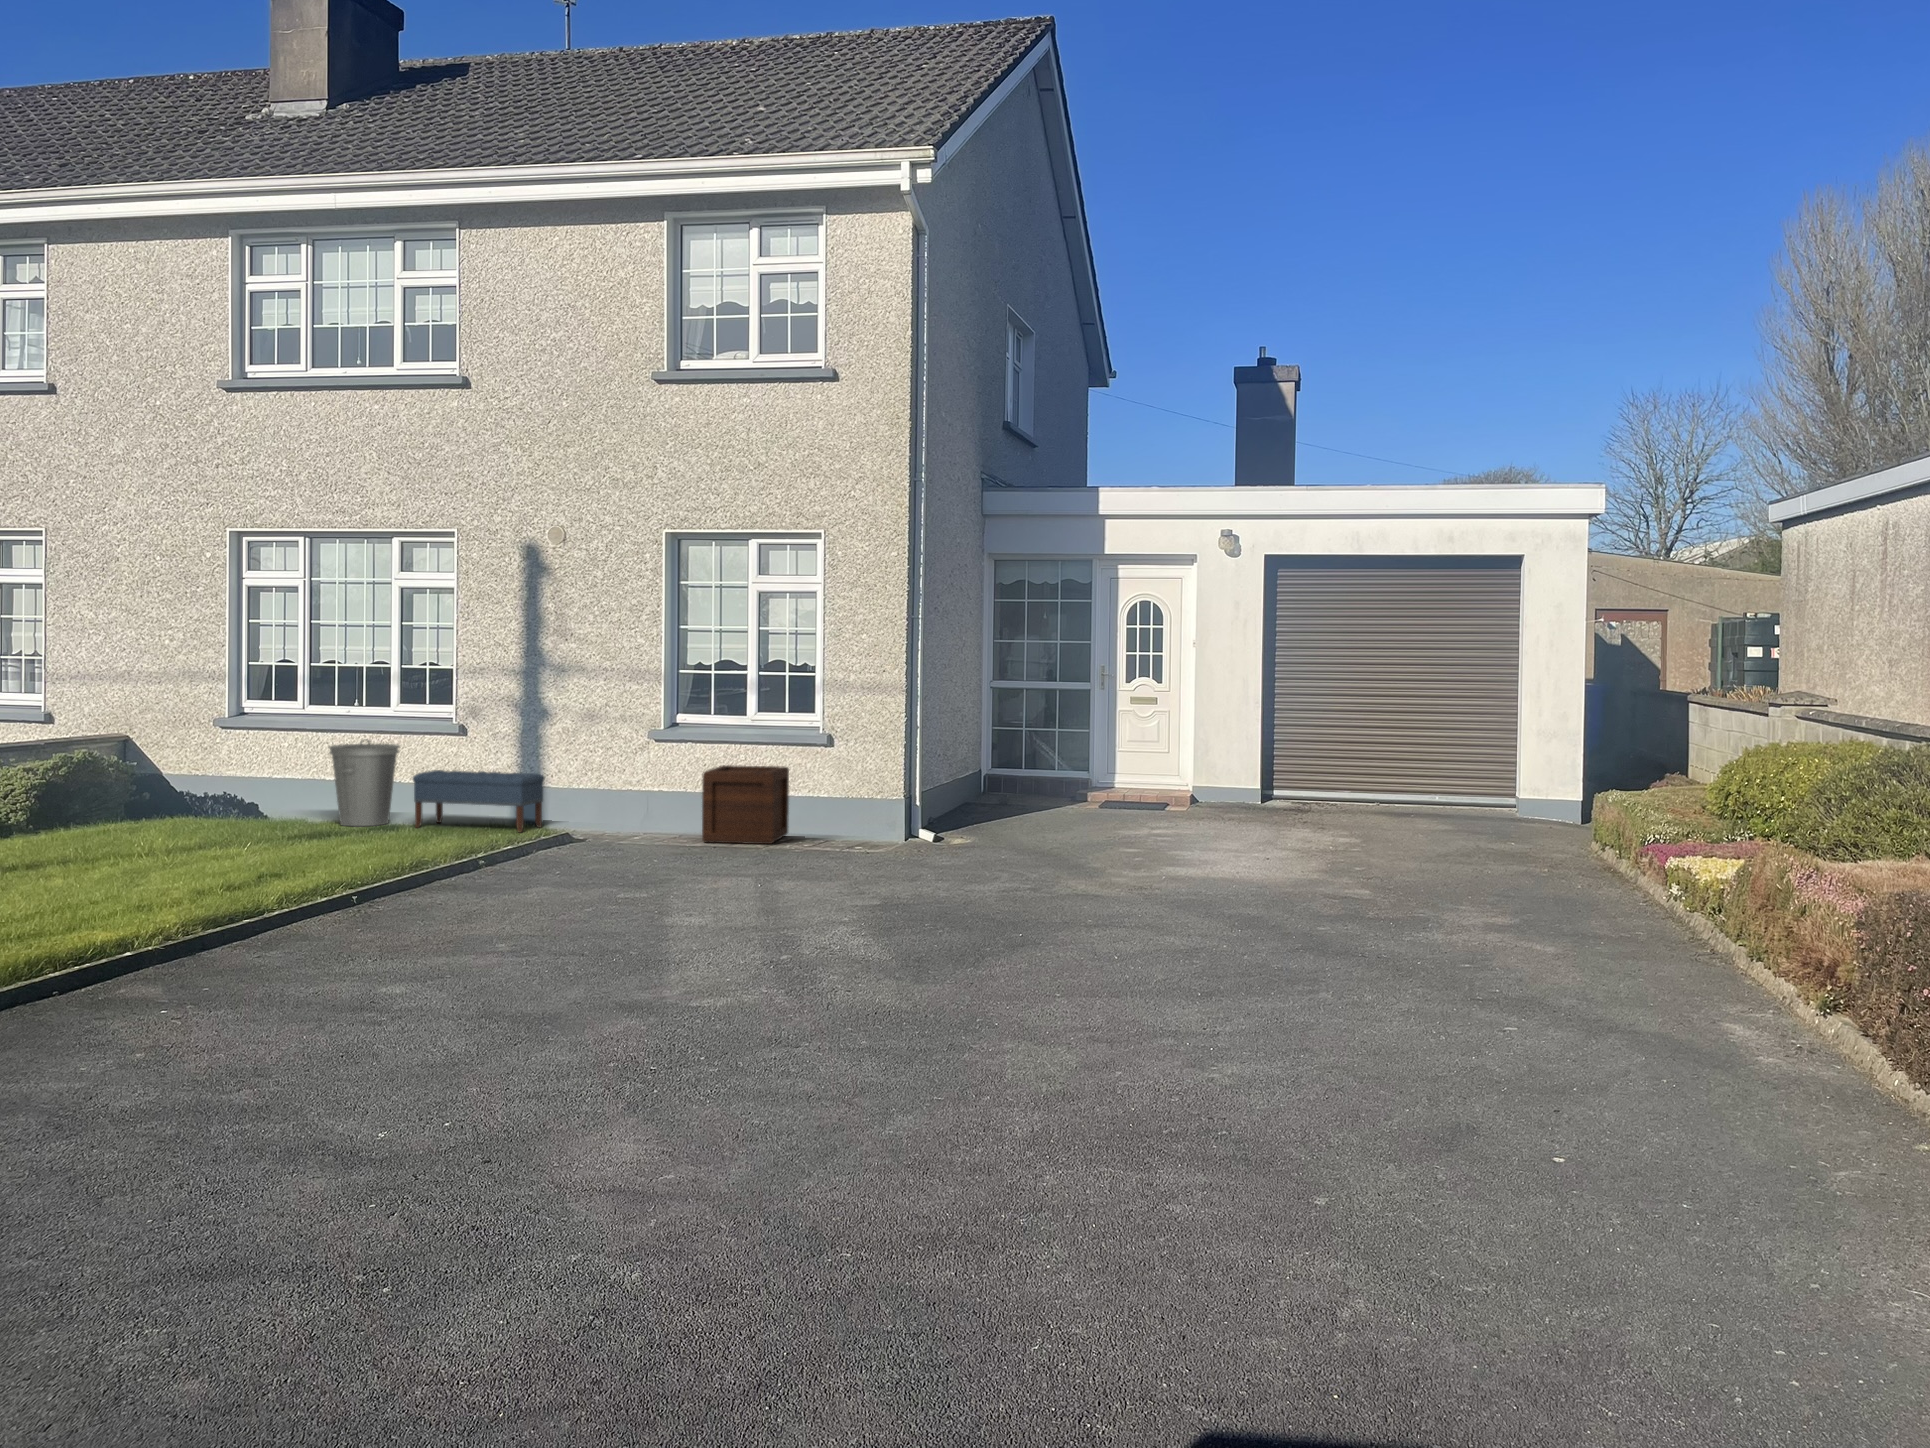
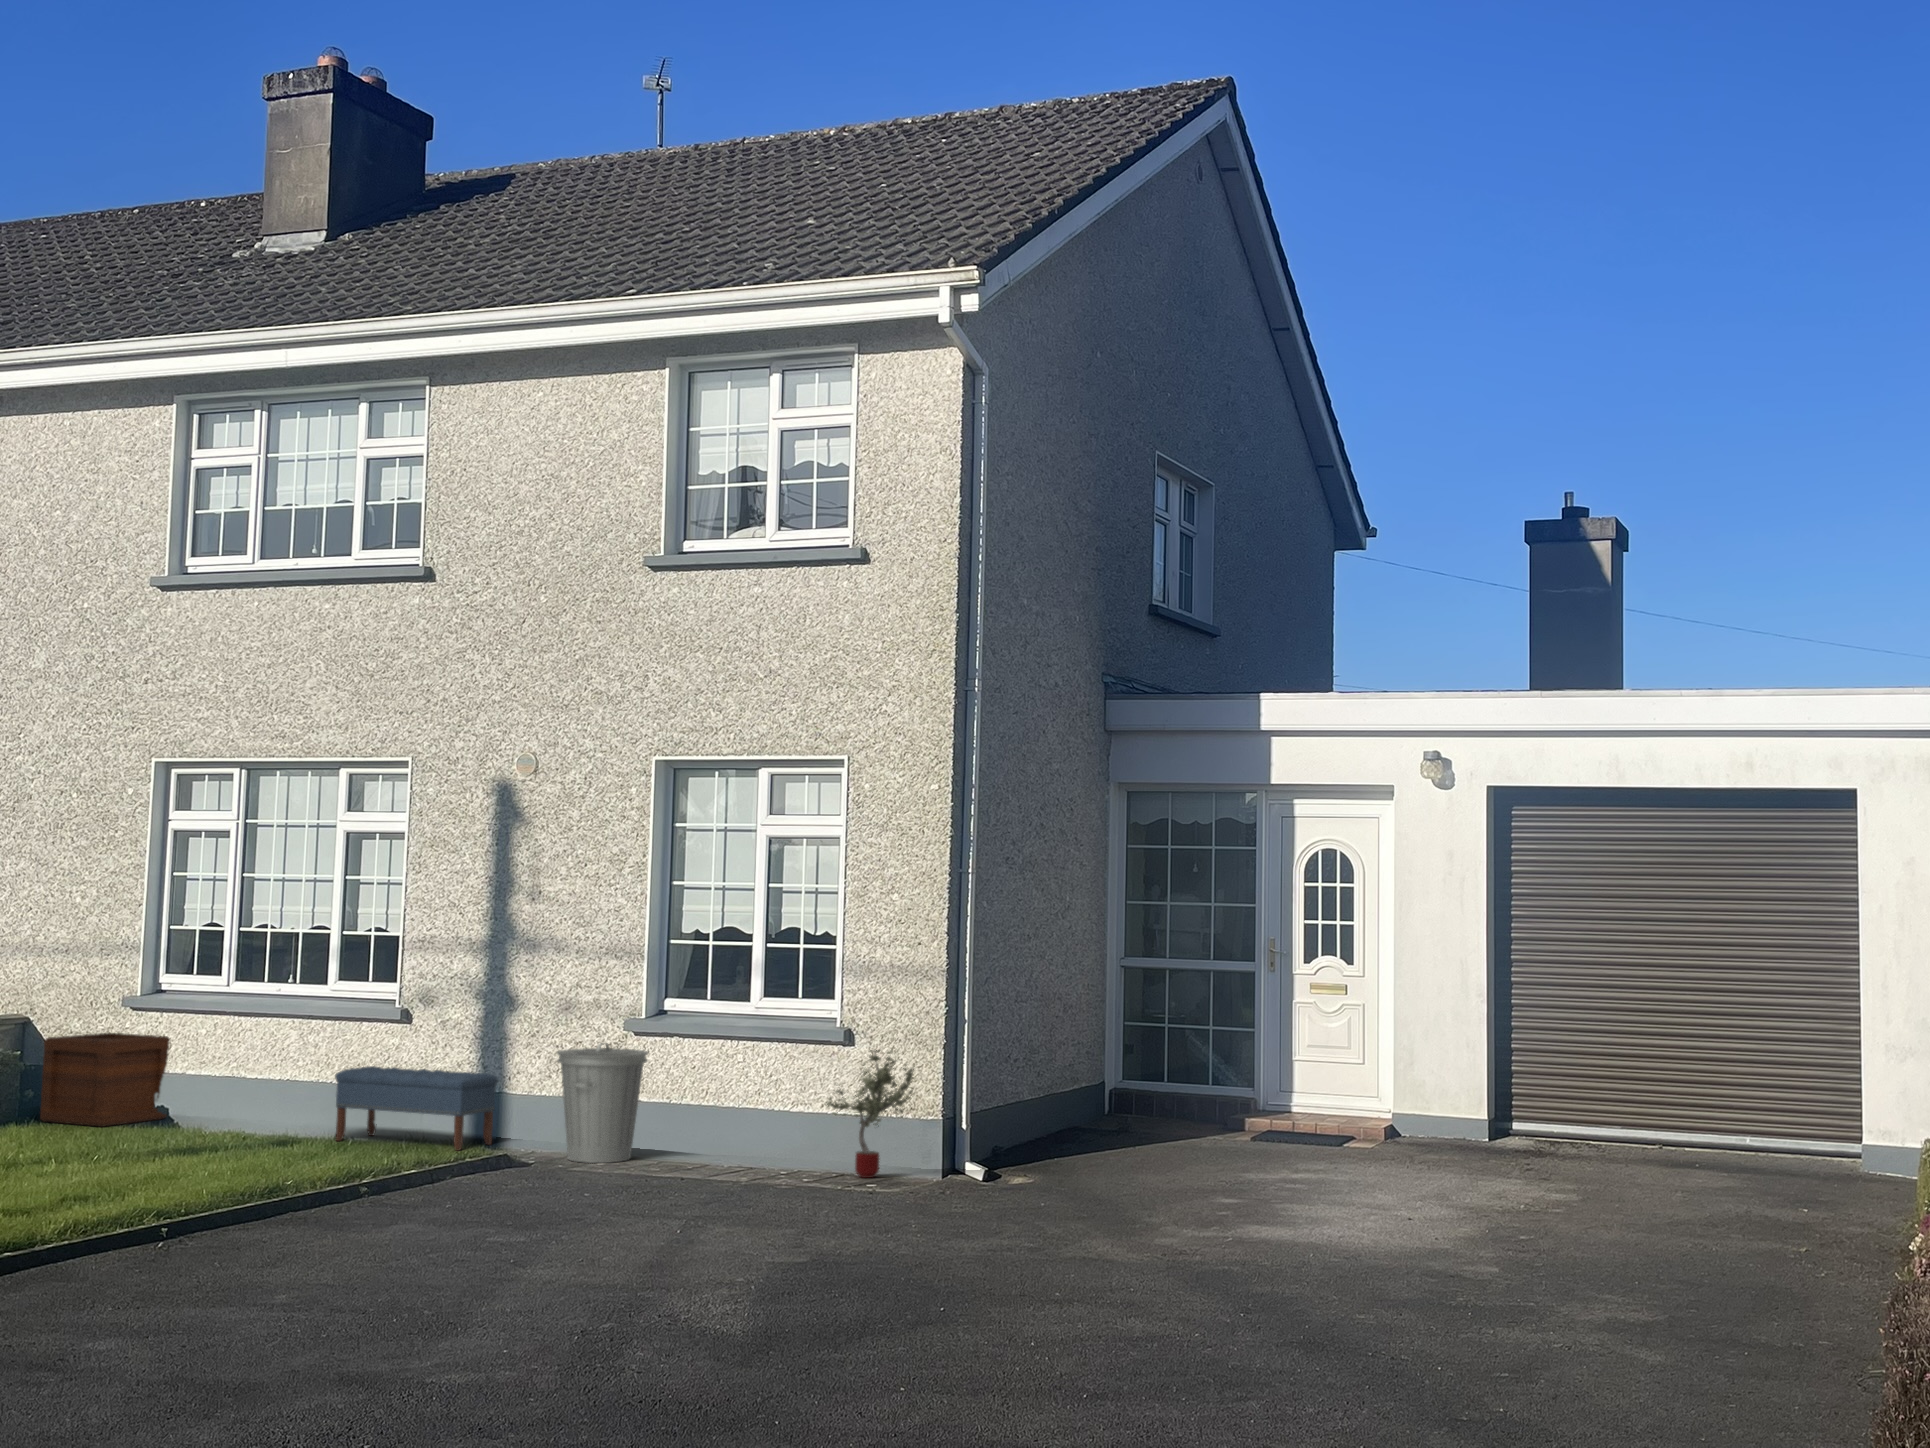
trash can: present [329,739,400,826] -> present [557,1043,648,1163]
potted tree: none [816,748,889,844] -> present [827,1049,914,1178]
wooden crate: present [702,765,789,844] -> present [40,1033,170,1127]

